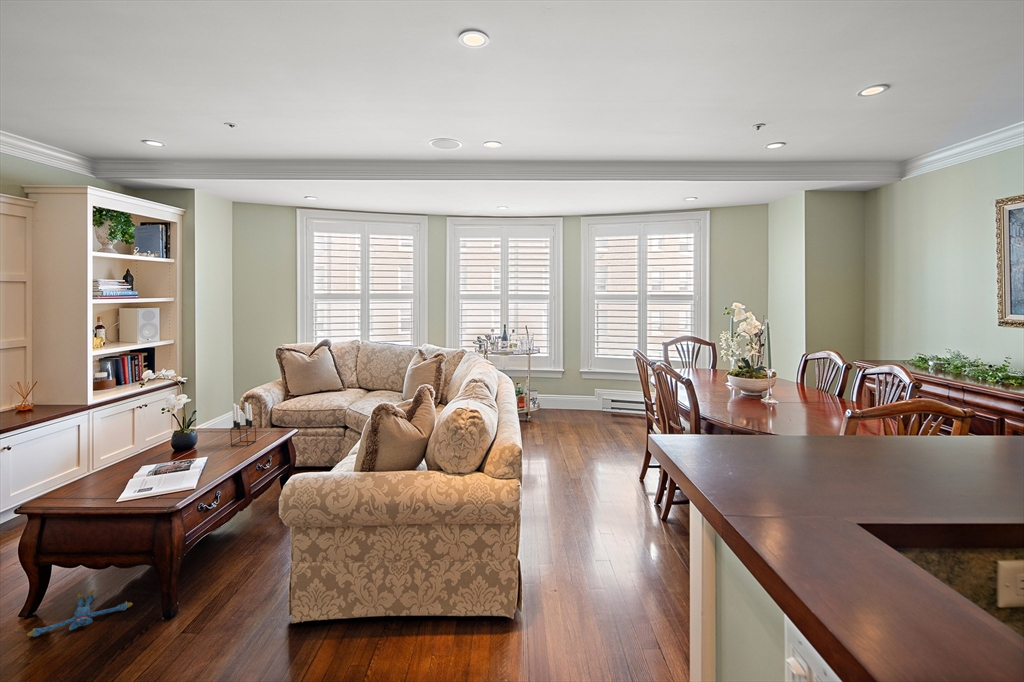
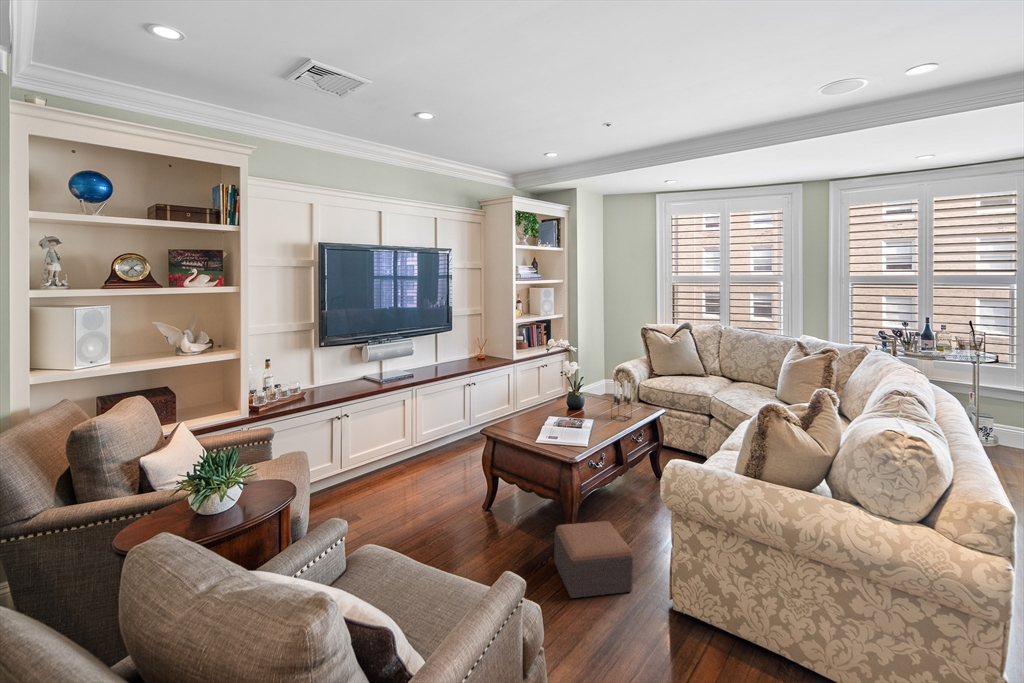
footstool: none [152,557,255,659] -> present [554,521,633,598]
plush toy: present [27,590,132,636] -> none [476,513,538,542]

